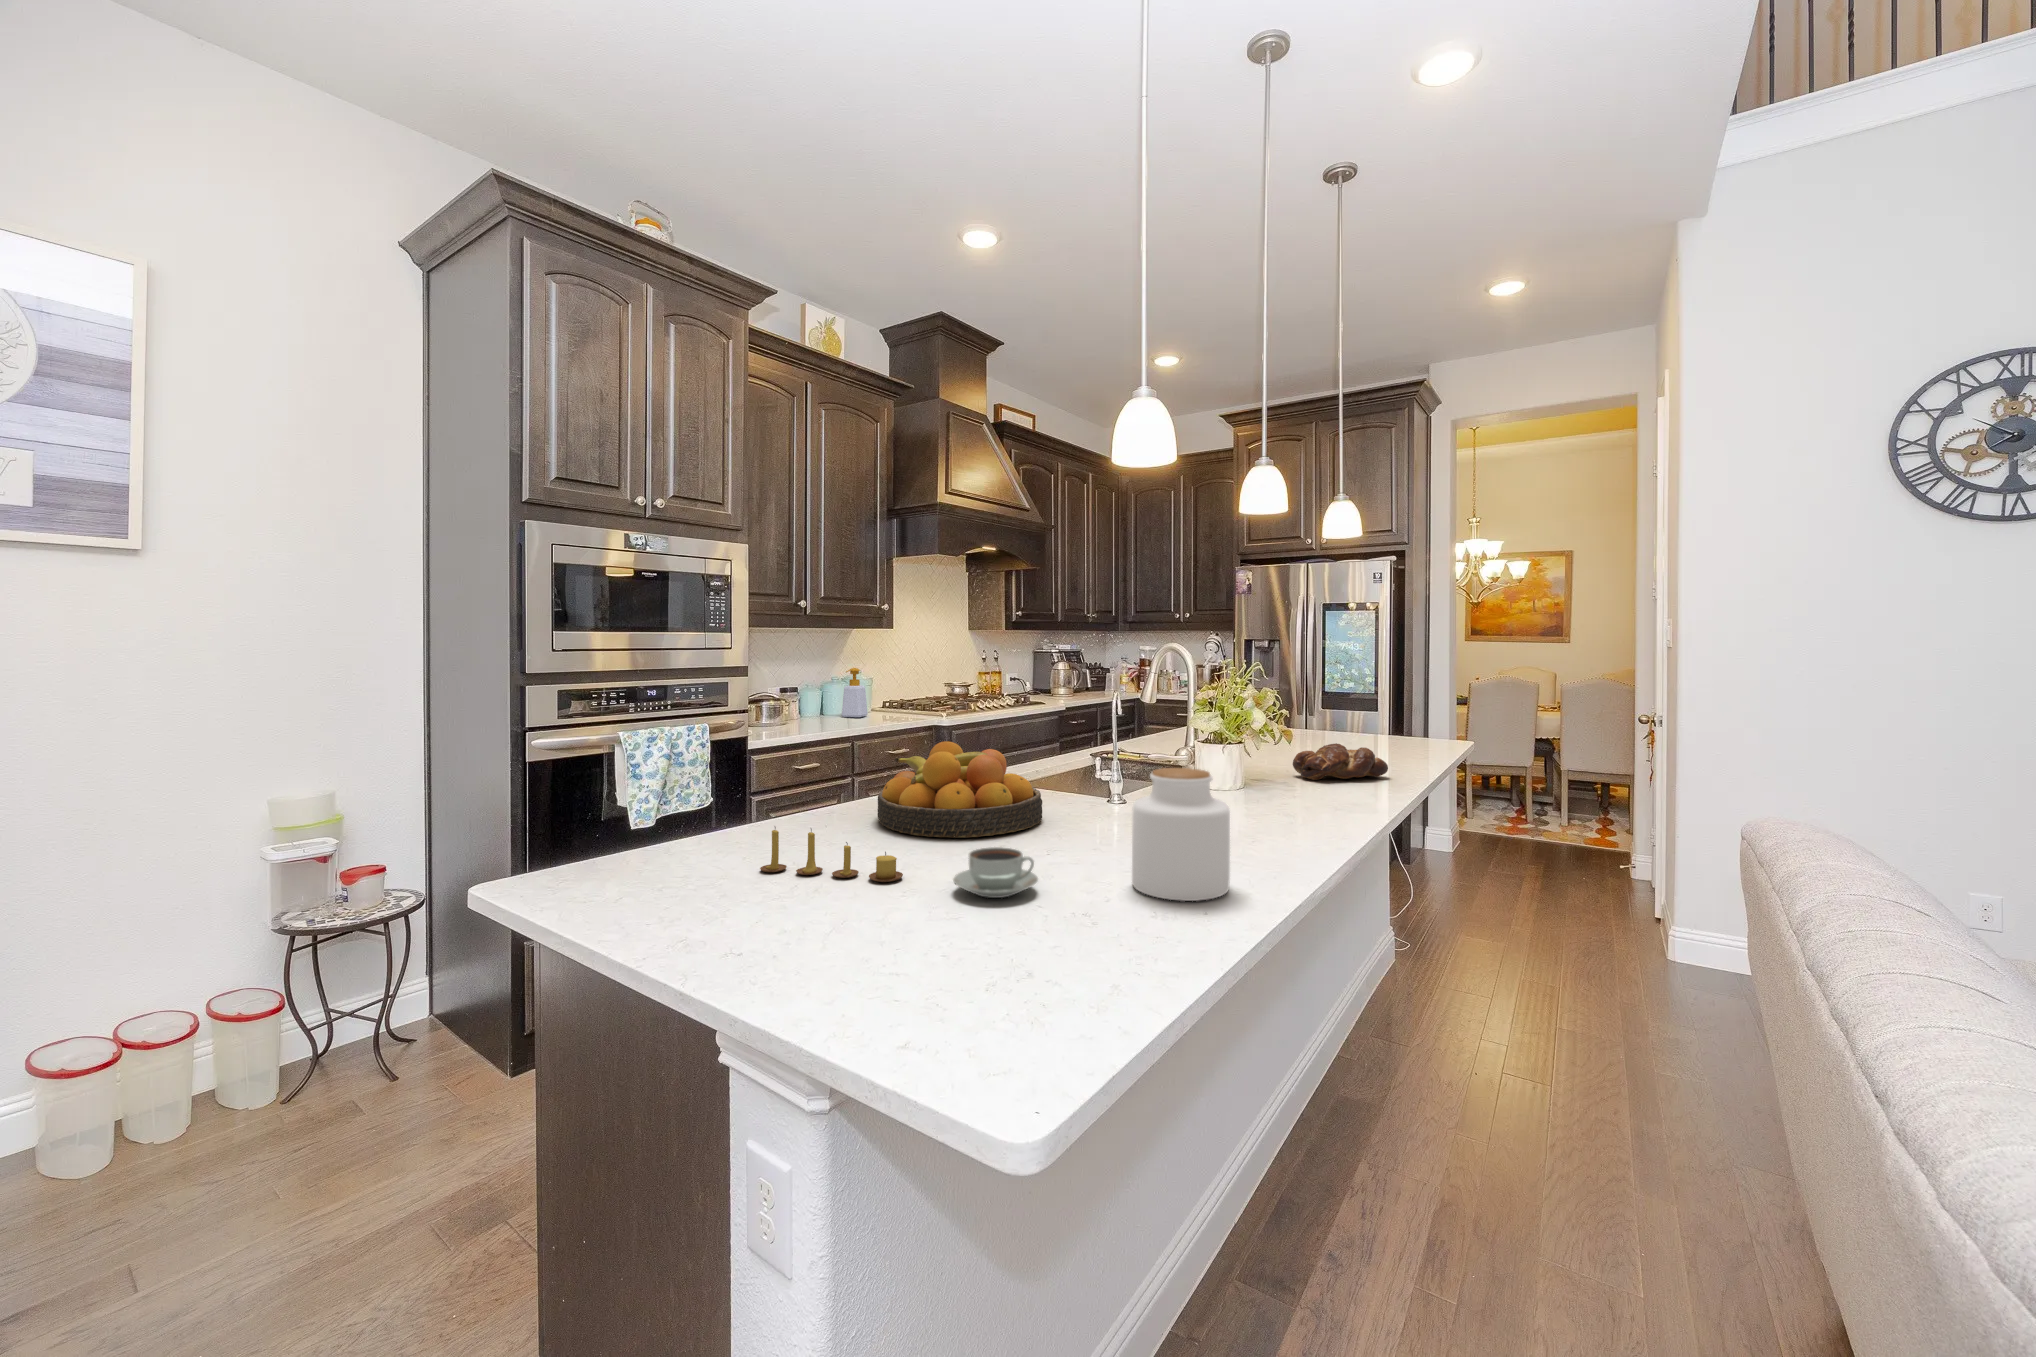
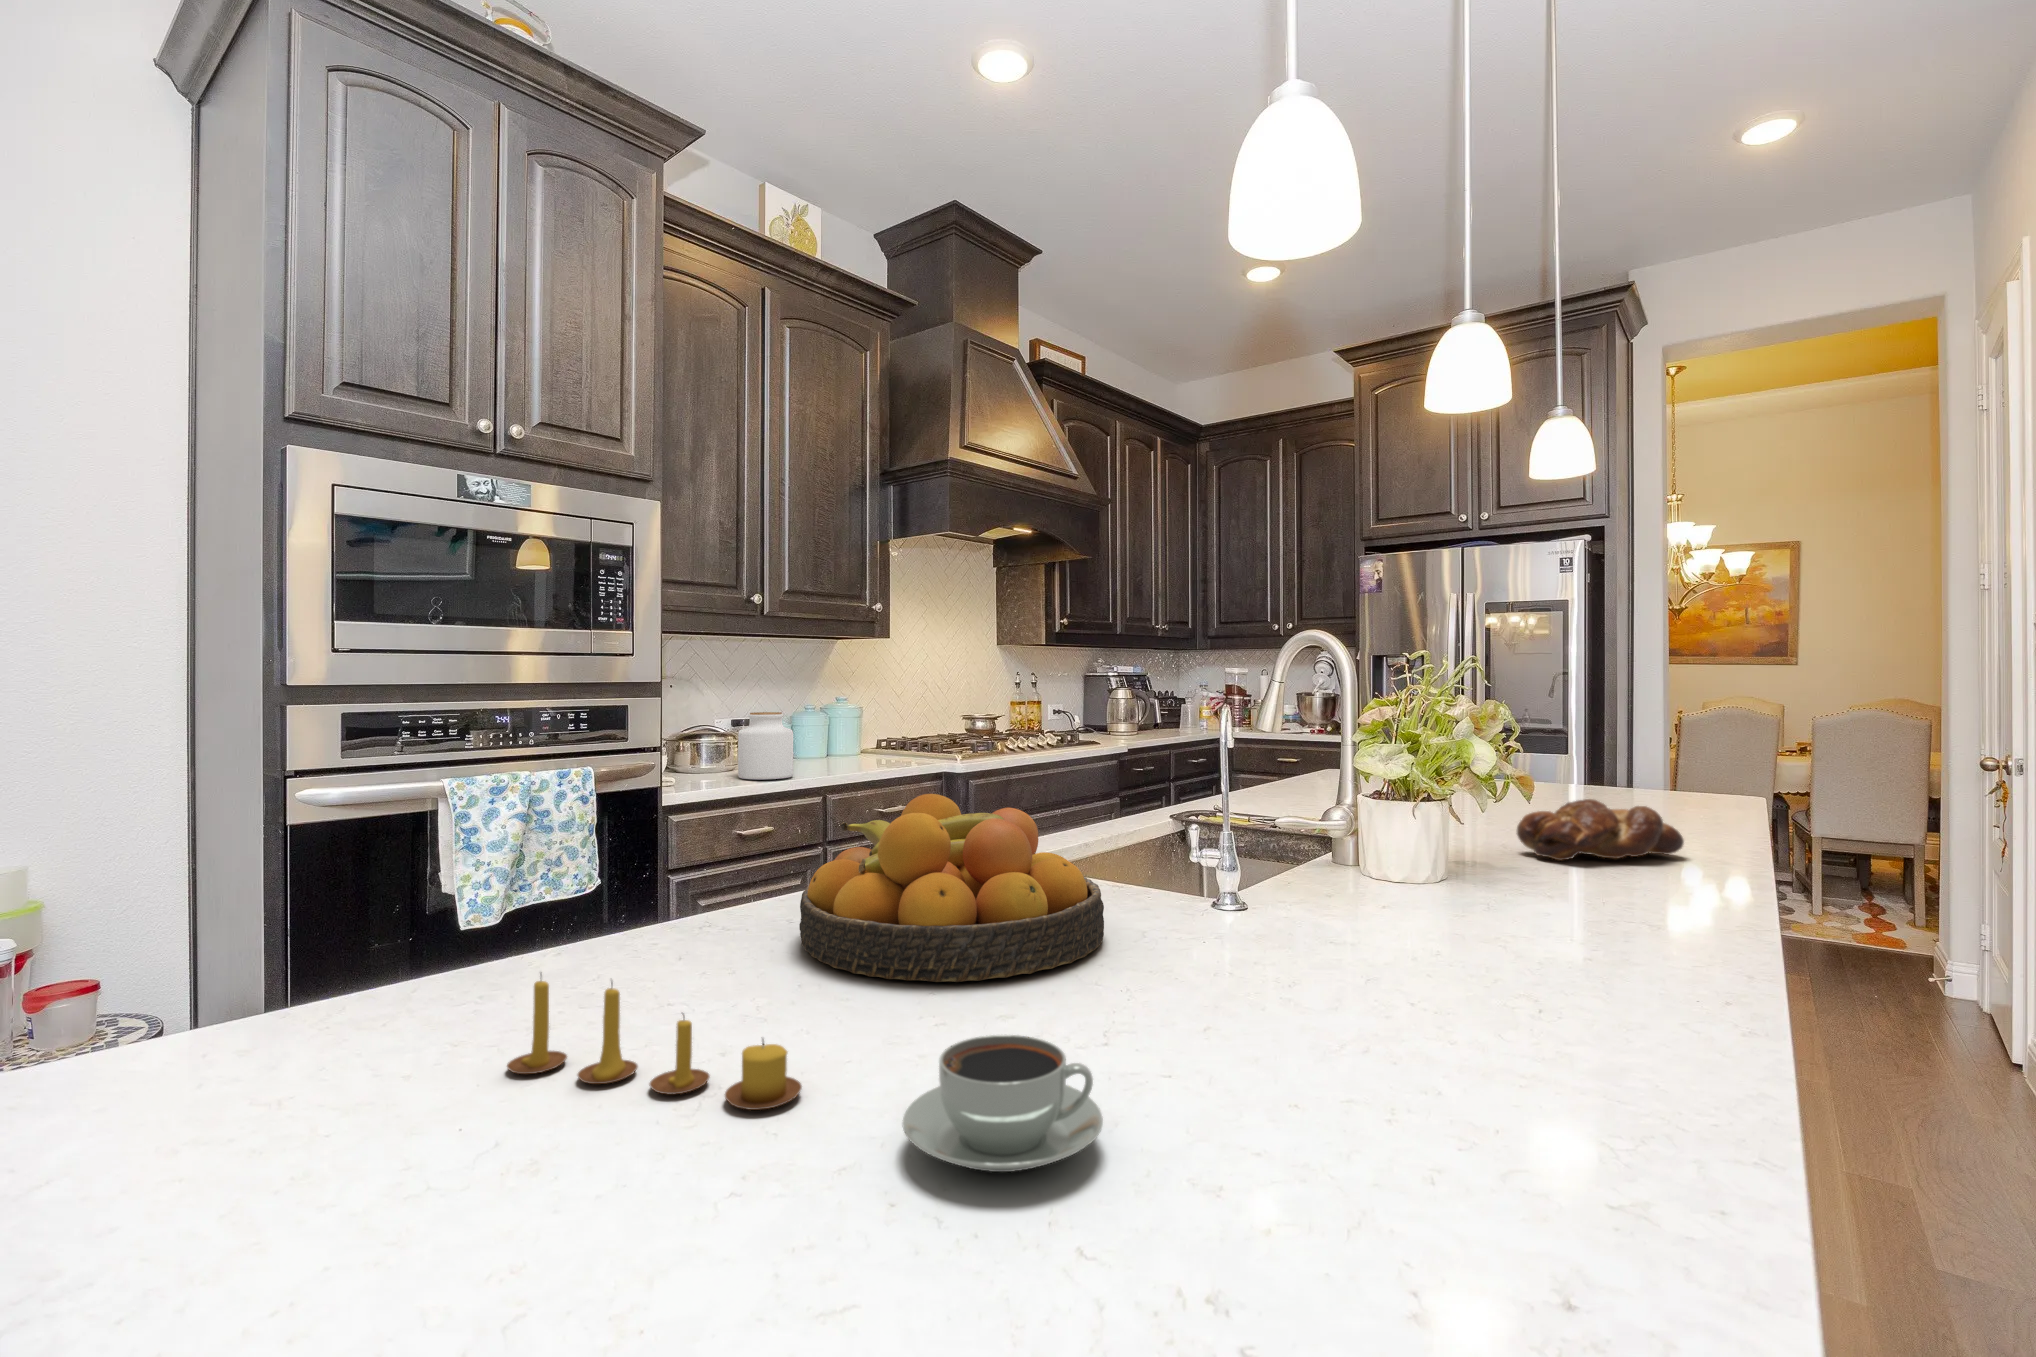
soap bottle: present [842,668,868,717] -> none [813,691,850,761]
jar: present [1132,768,1230,901] -> present [738,712,793,779]

